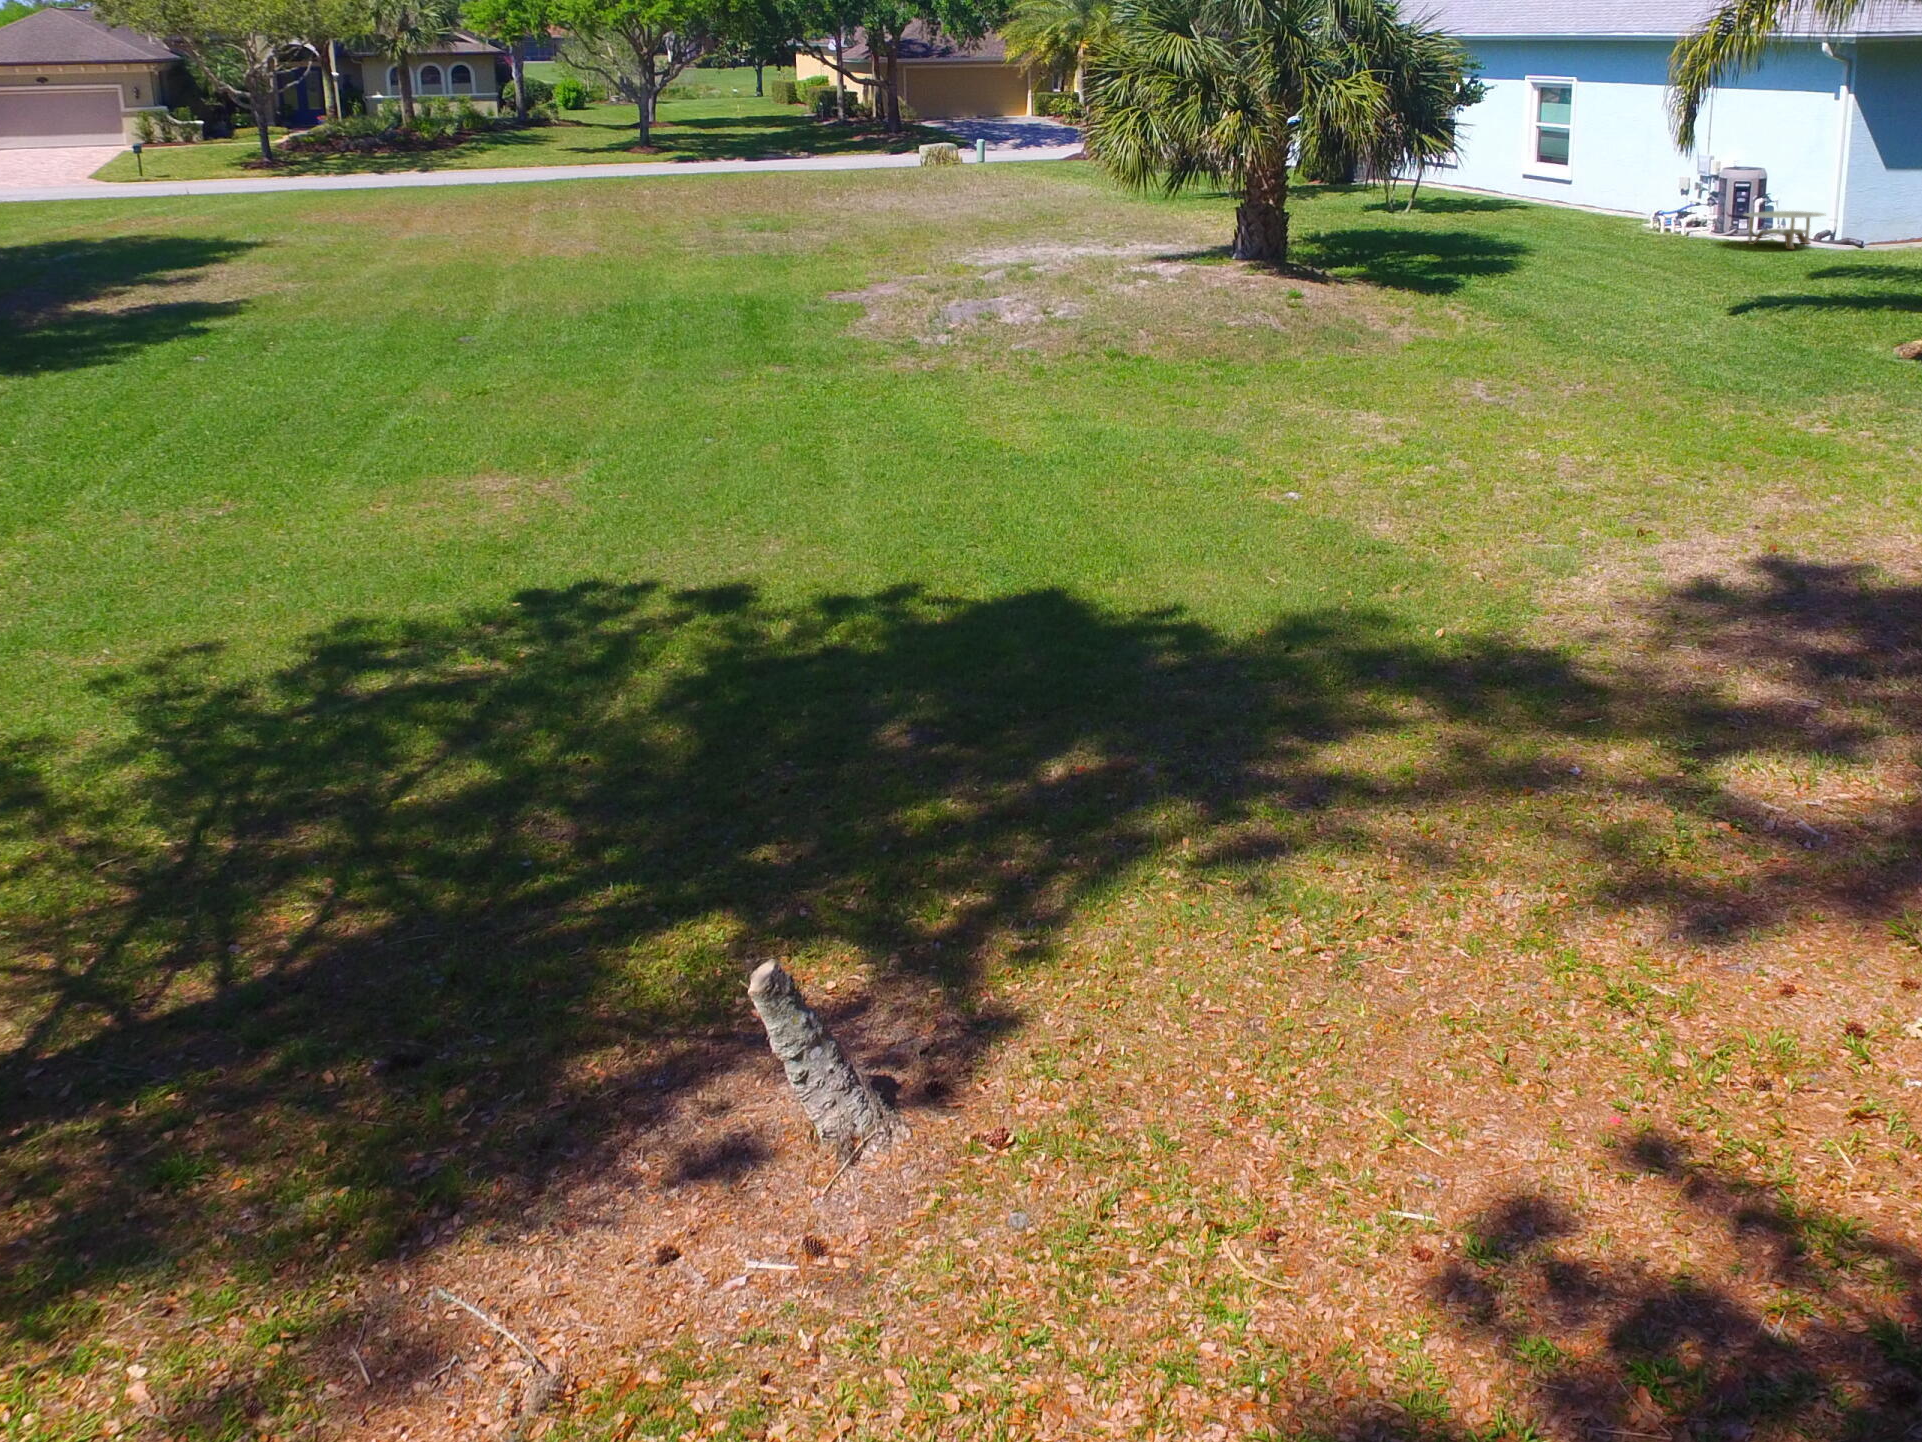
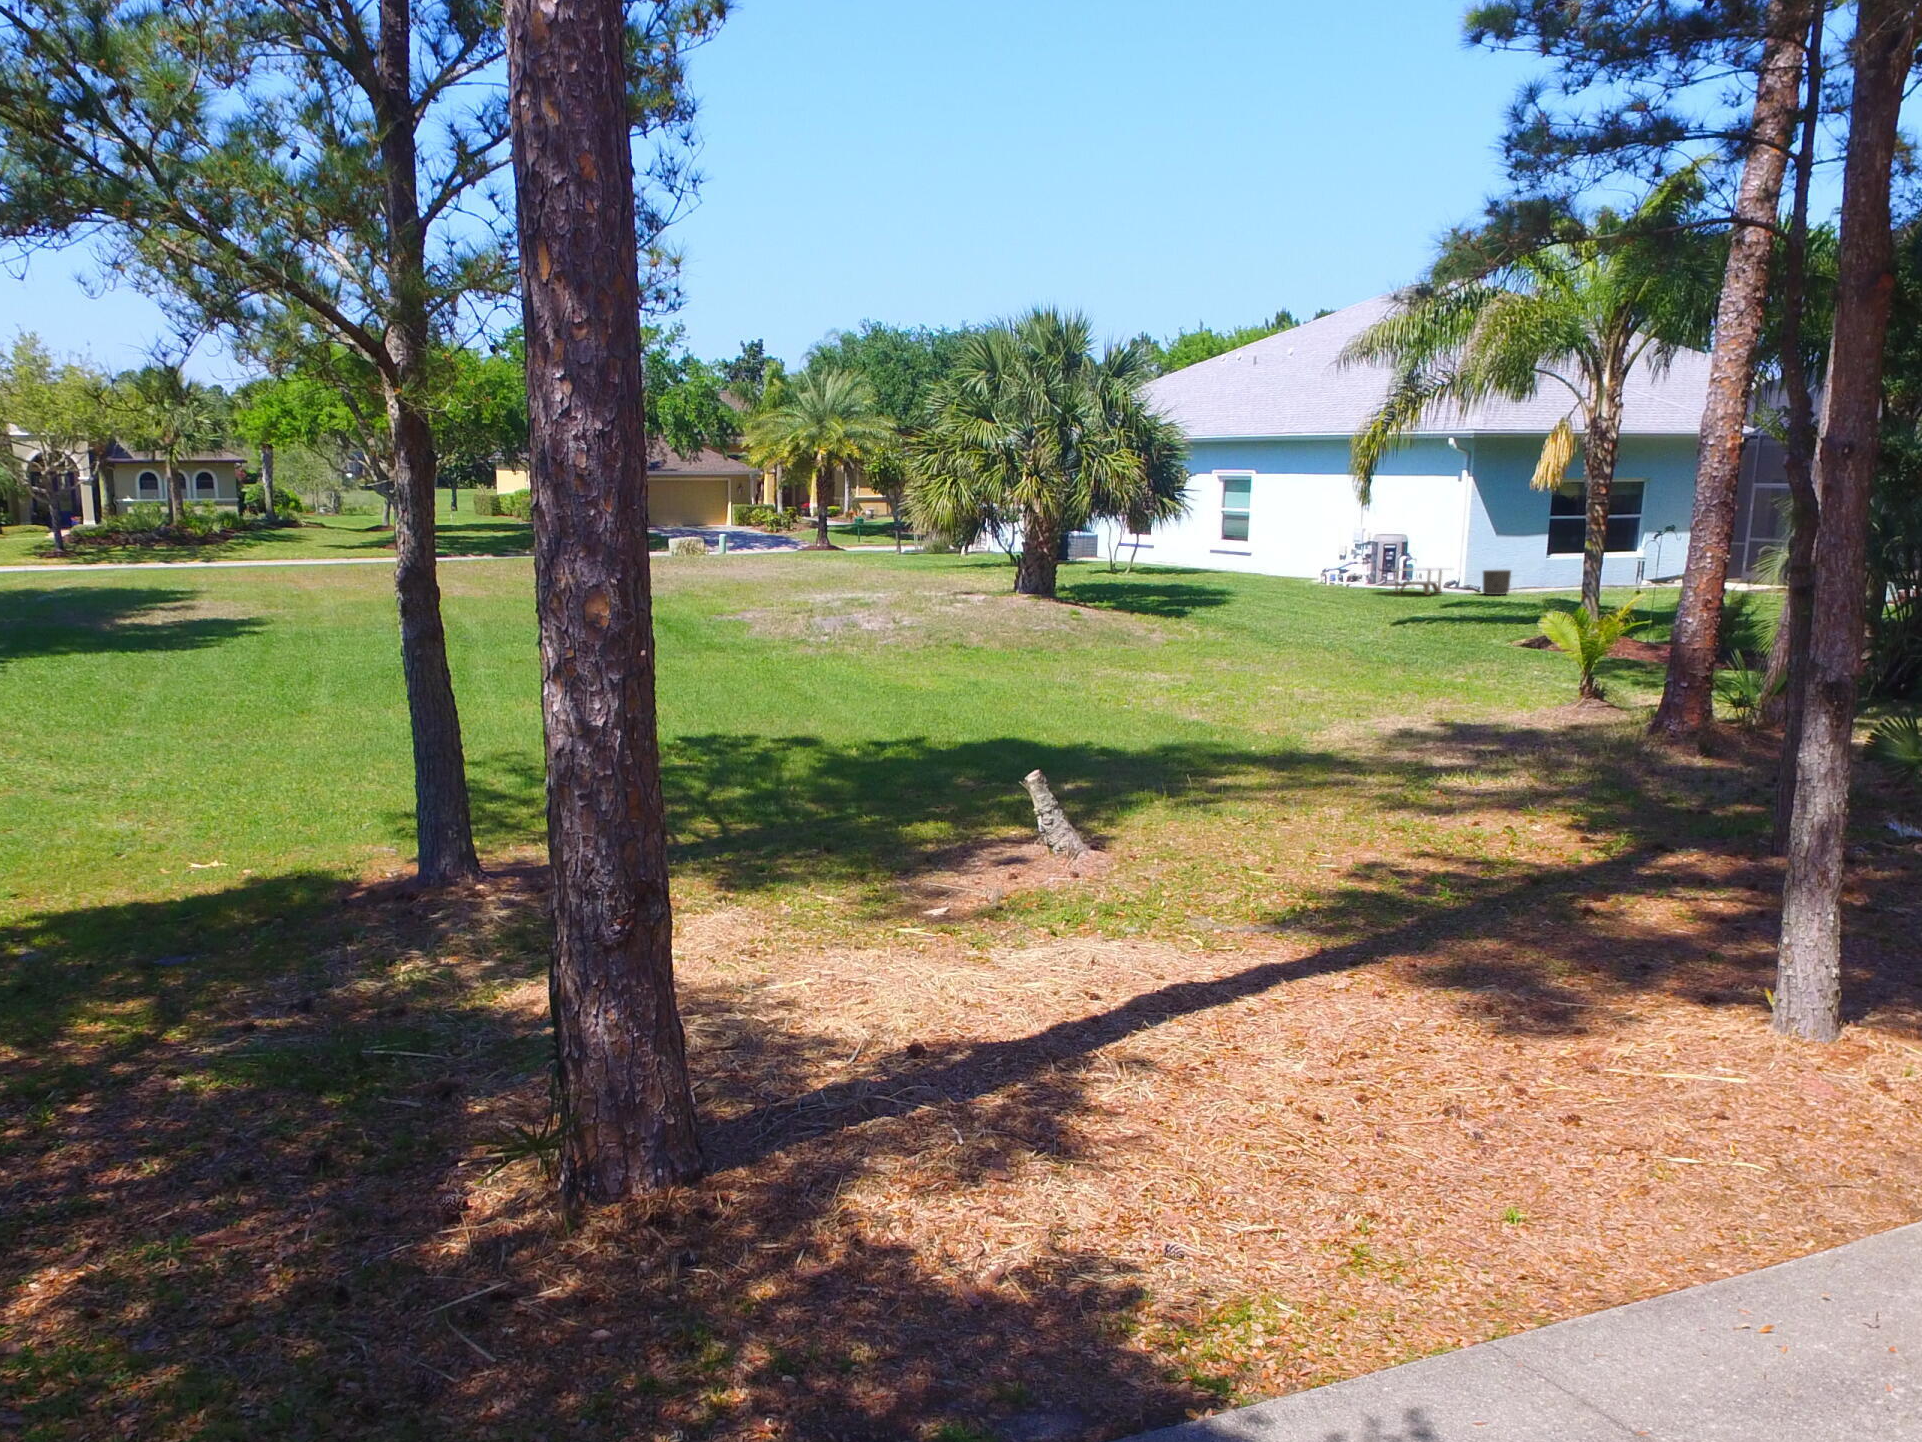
planter: none [1864,215,1903,249] -> present [1483,570,1511,595]

